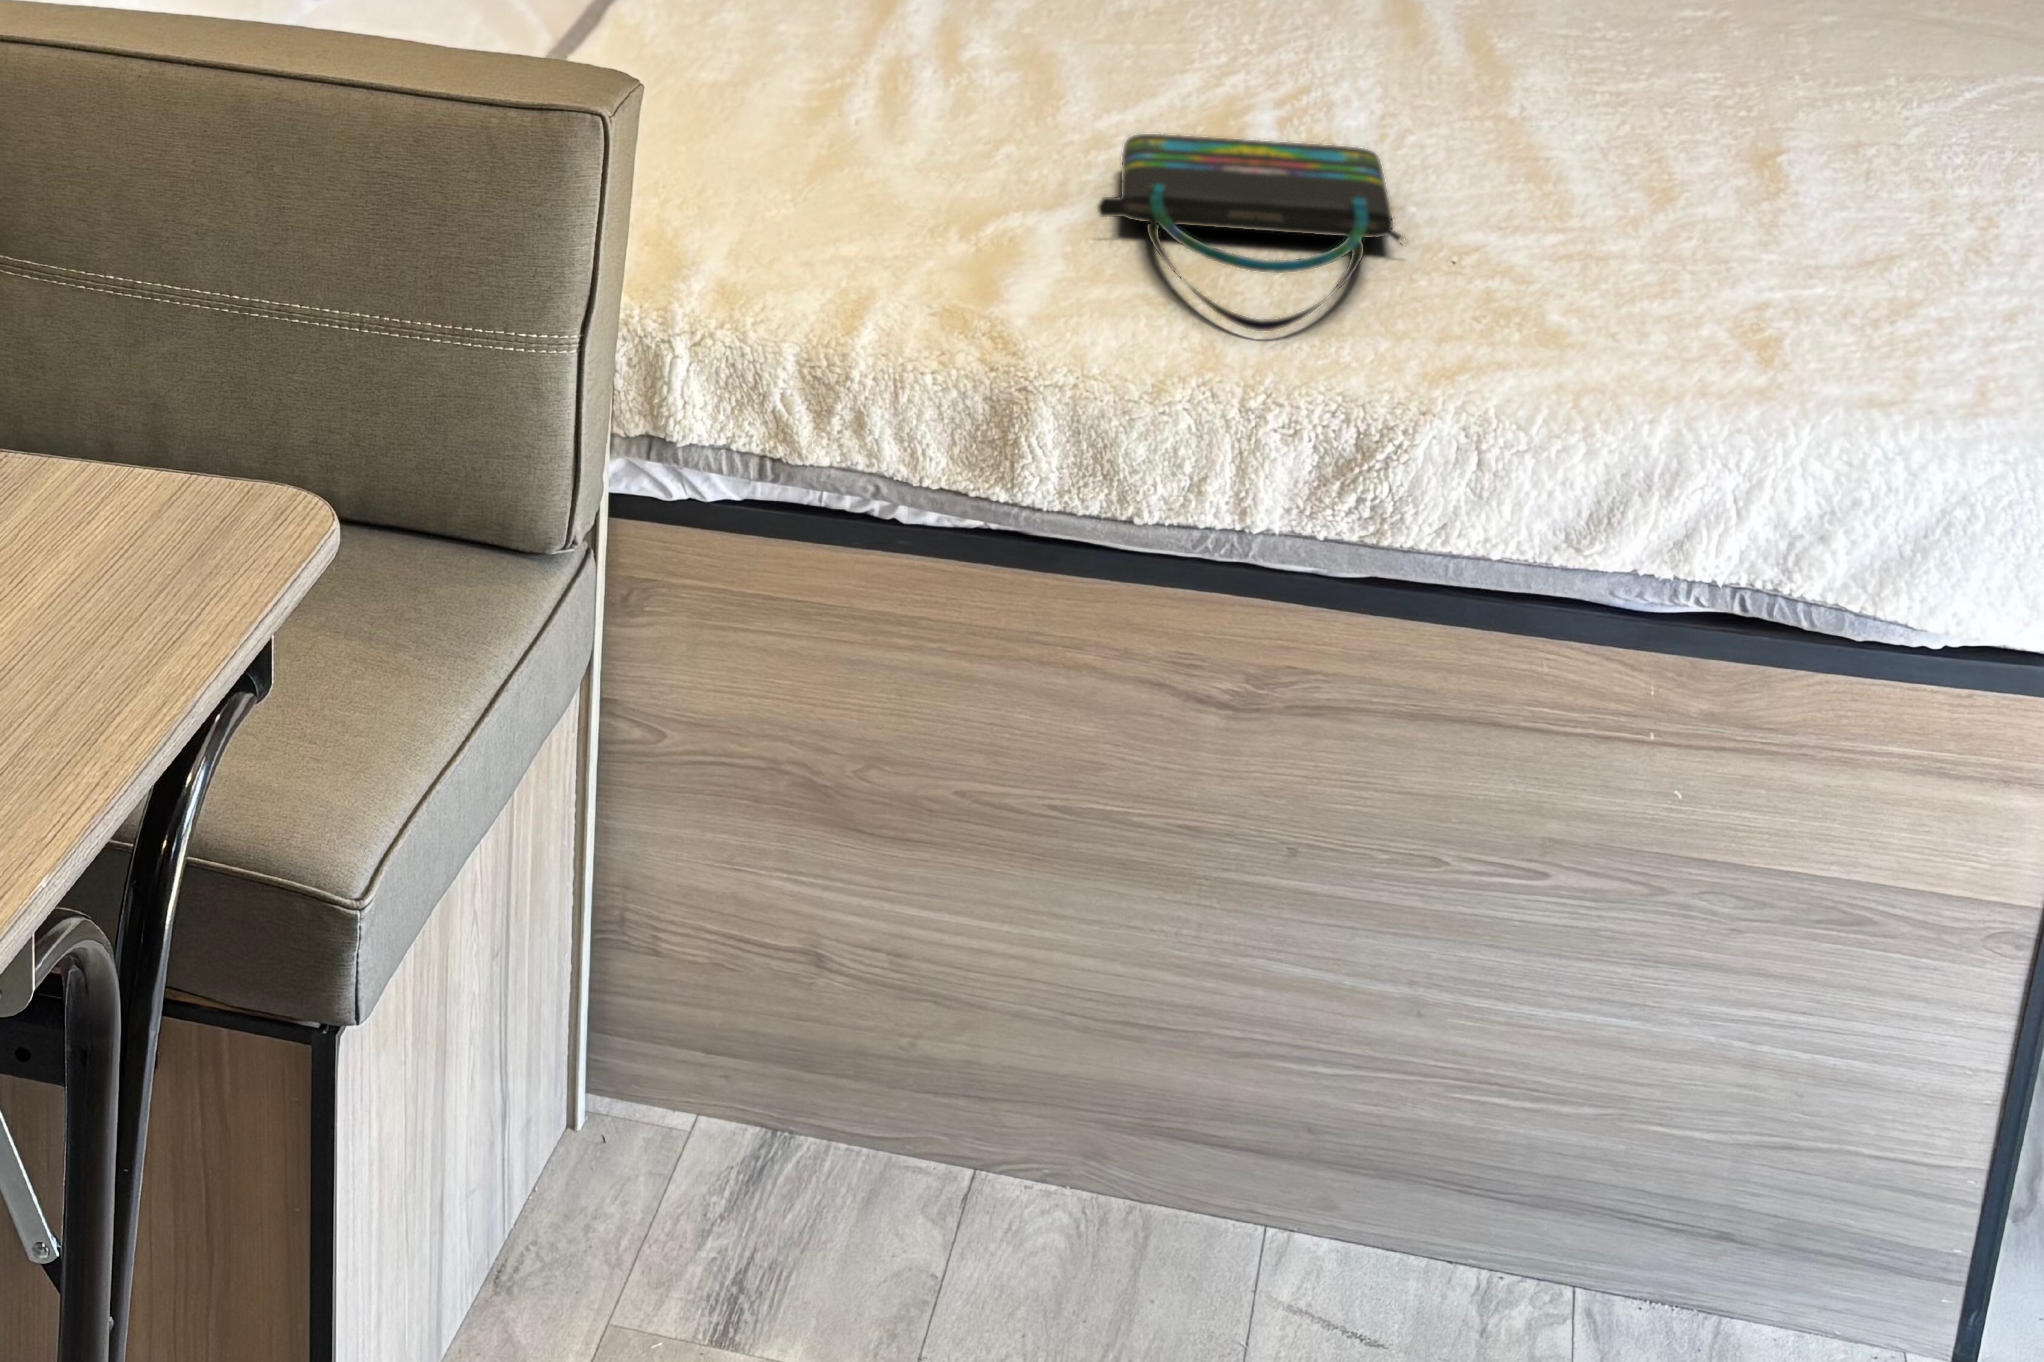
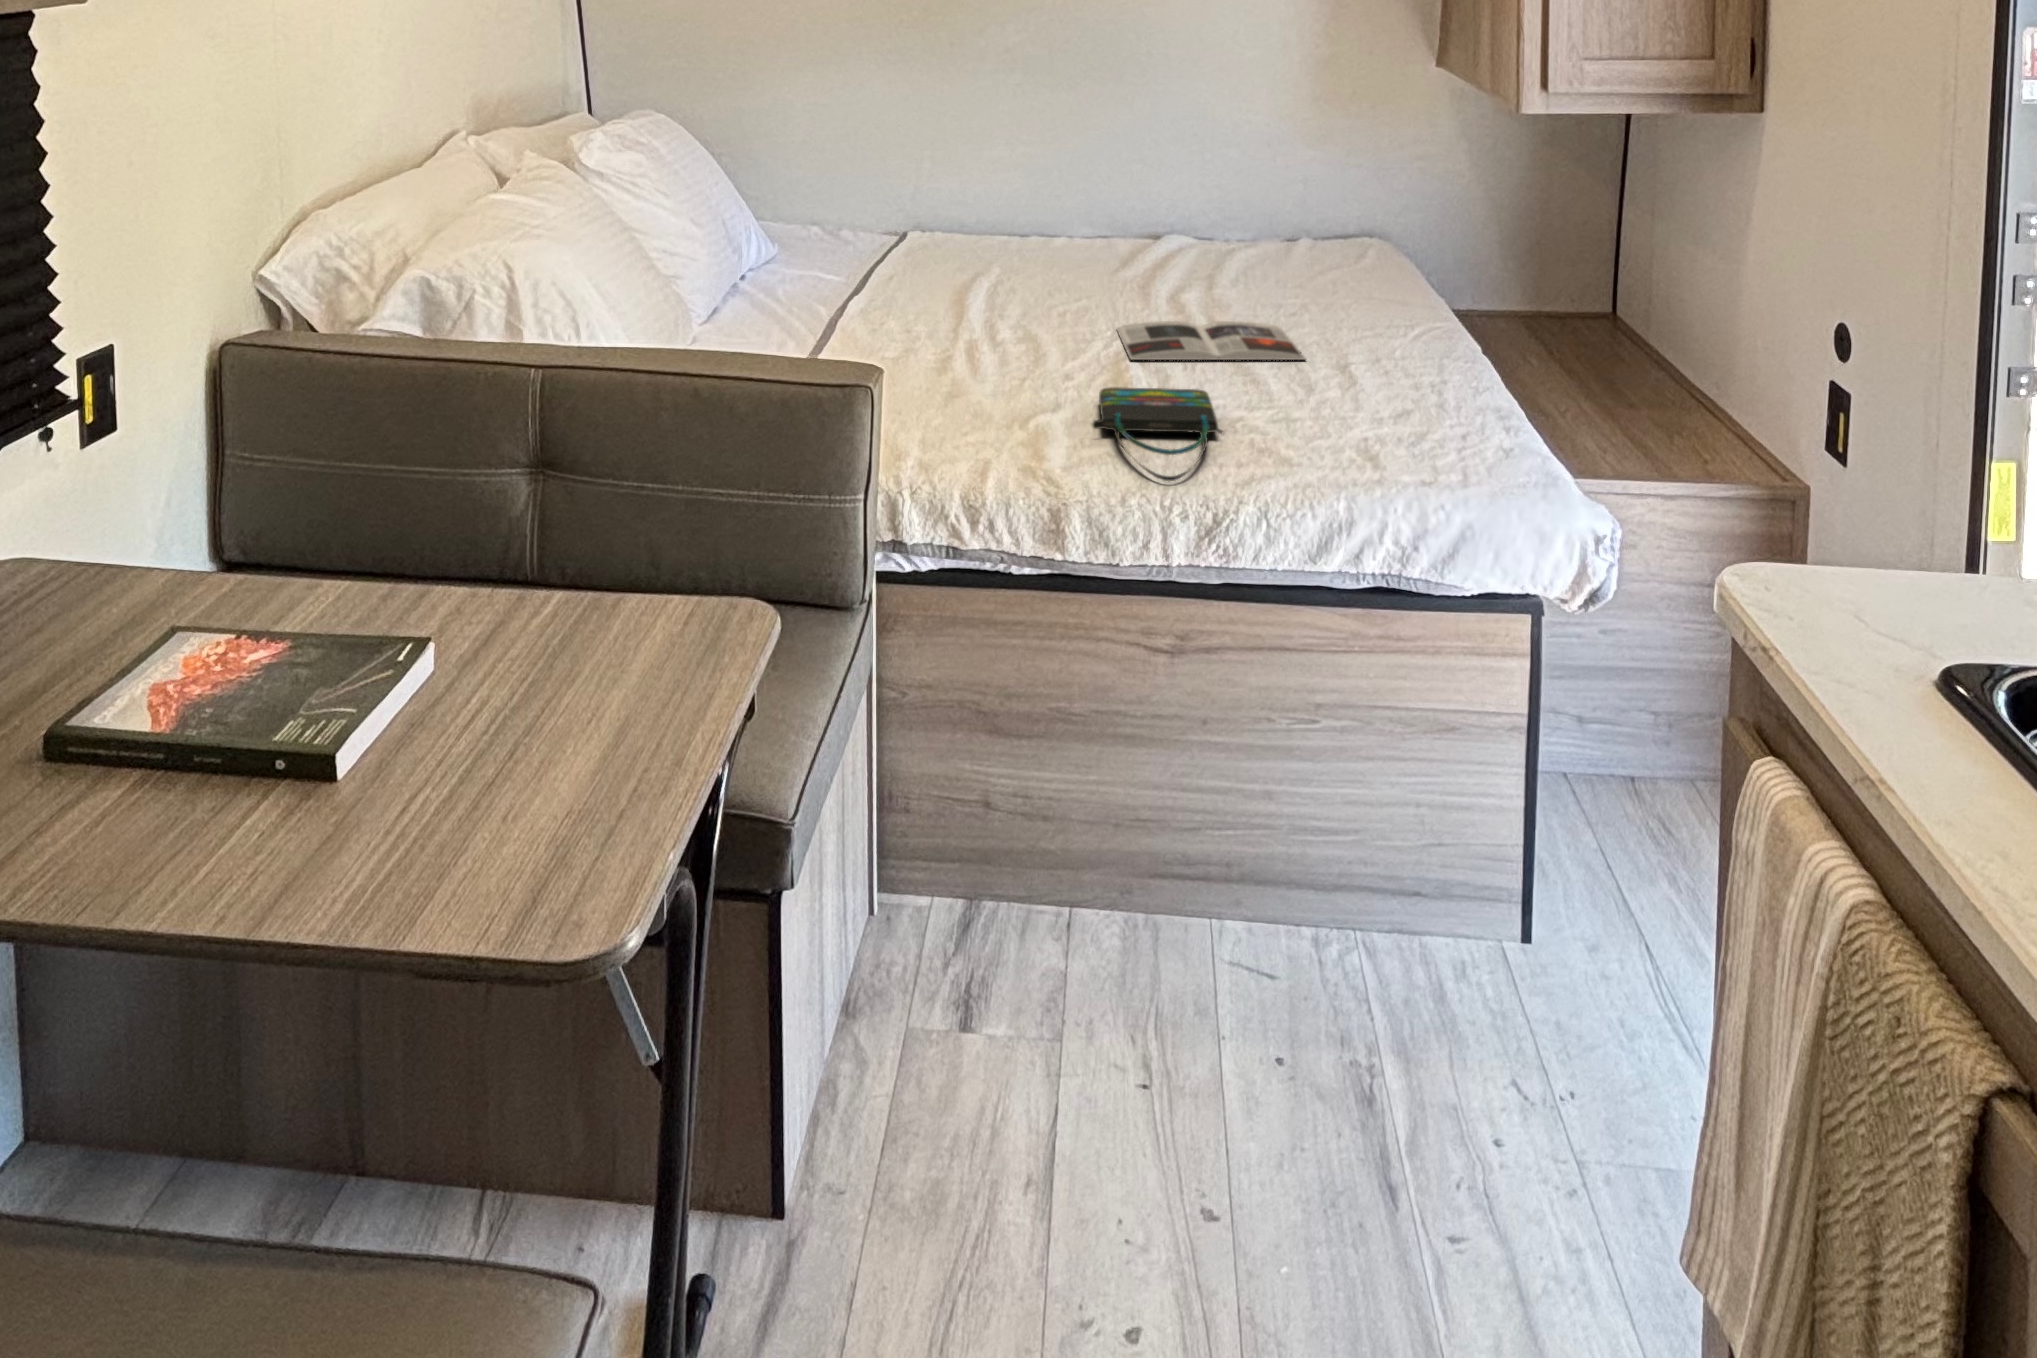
magazine: none [1185,8,1633,102] -> present [1117,321,1305,360]

